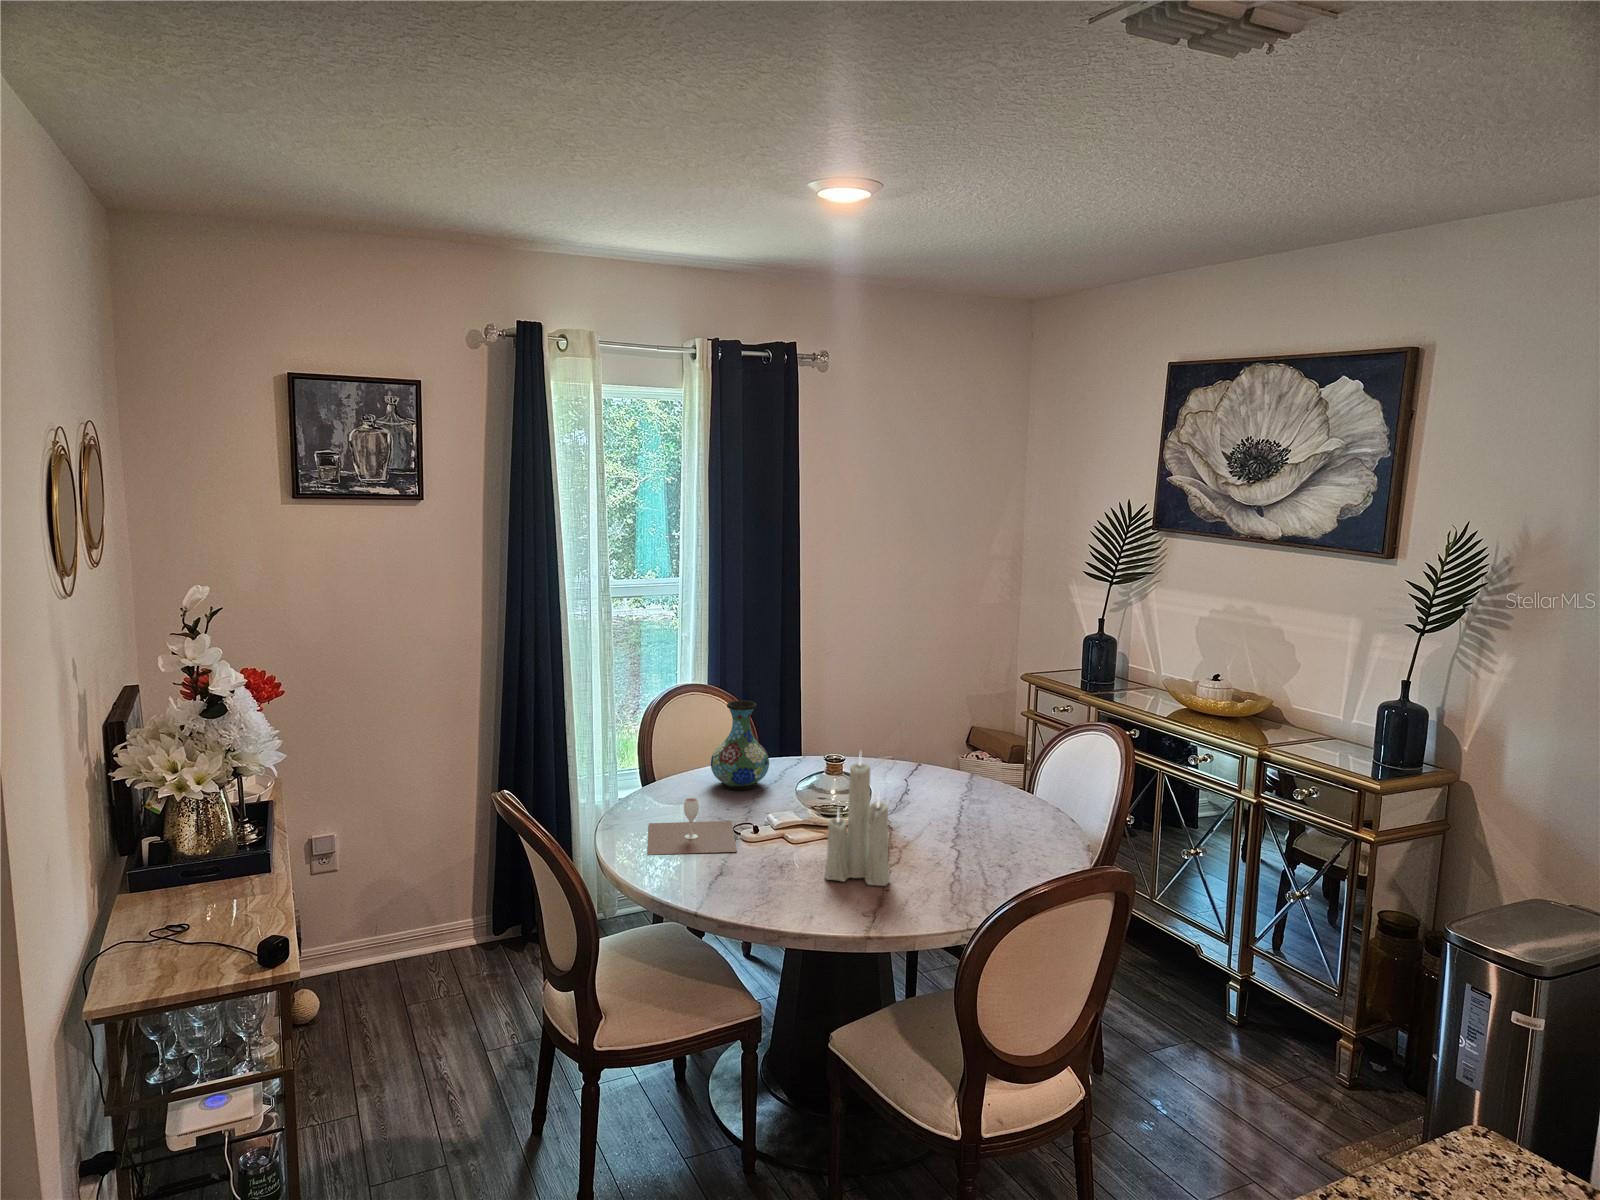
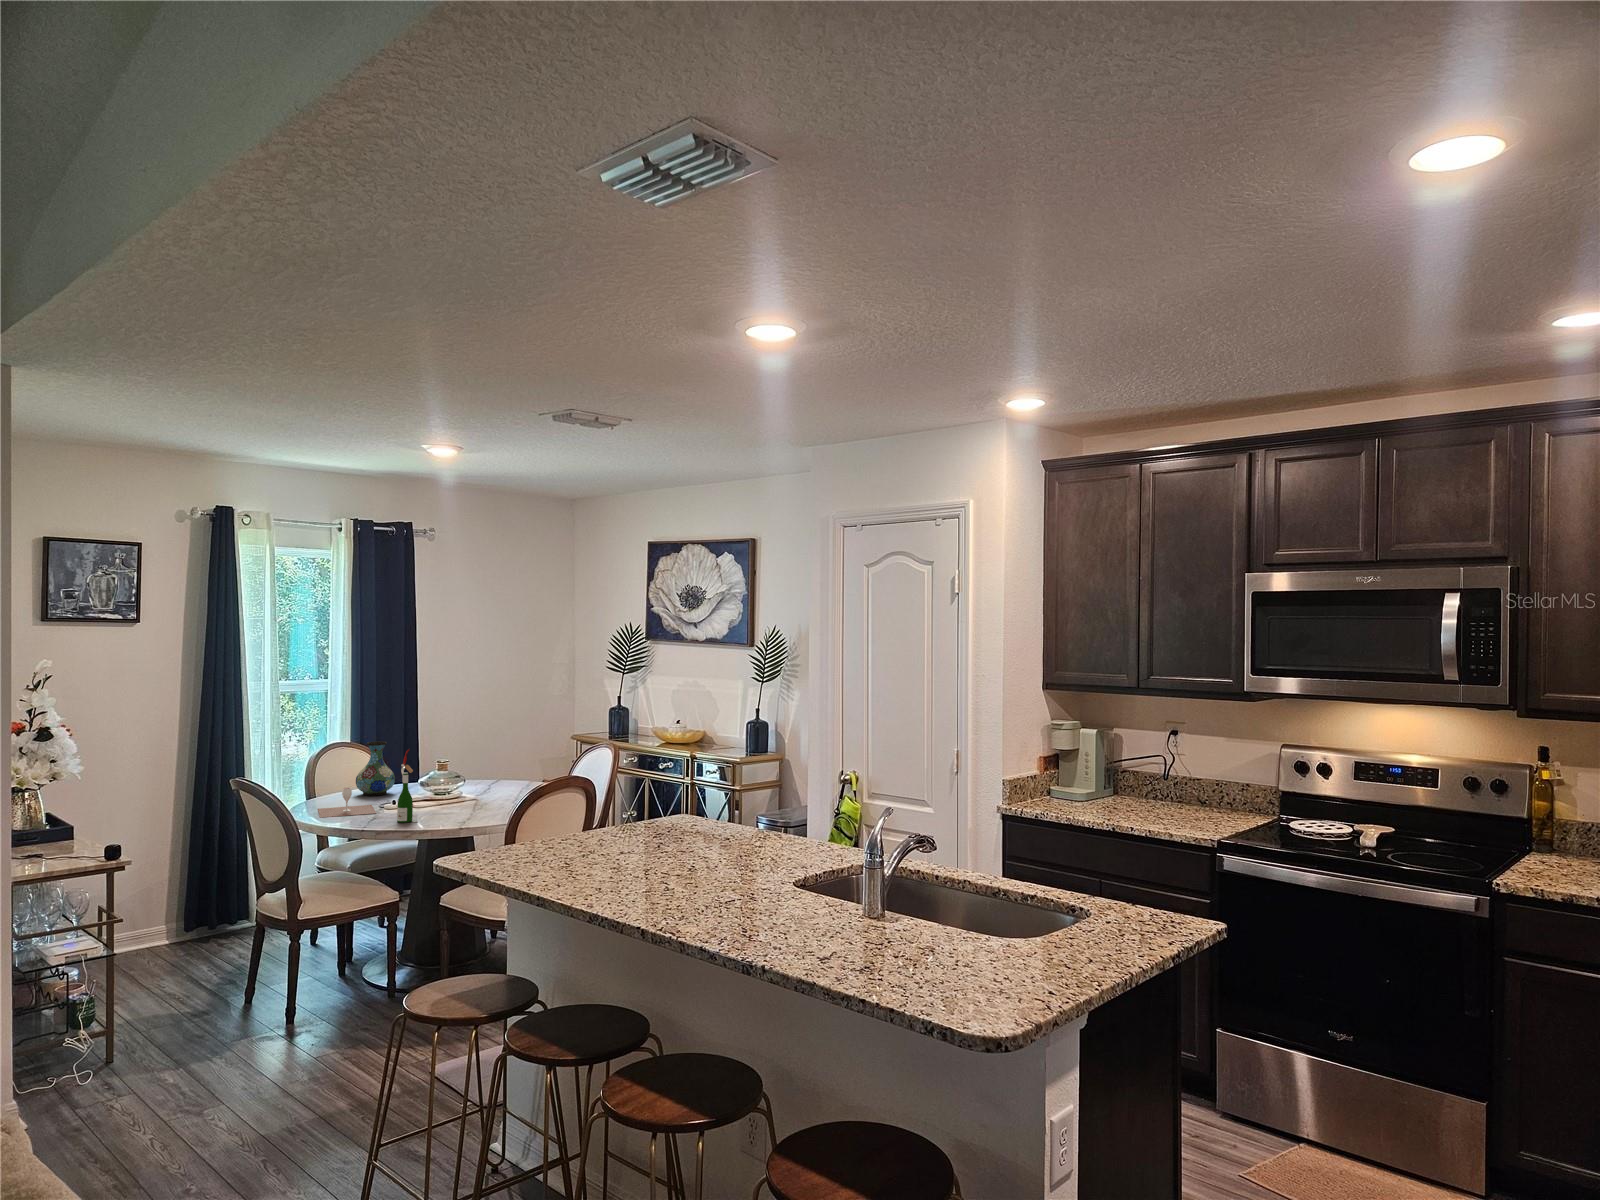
candle: present [824,757,890,886] -> none [429,740,467,817]
wine bottle: none [770,763,805,898] -> present [397,749,418,823]

